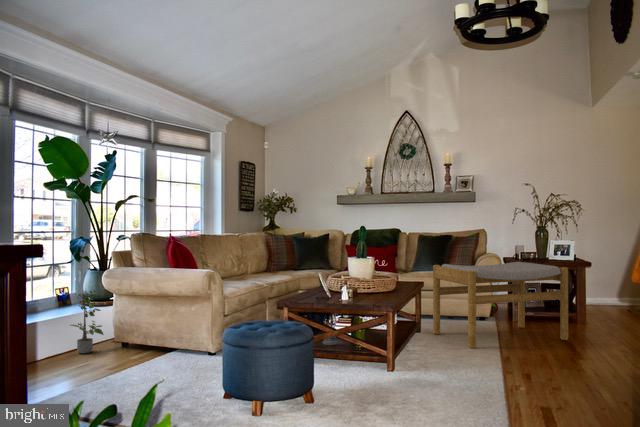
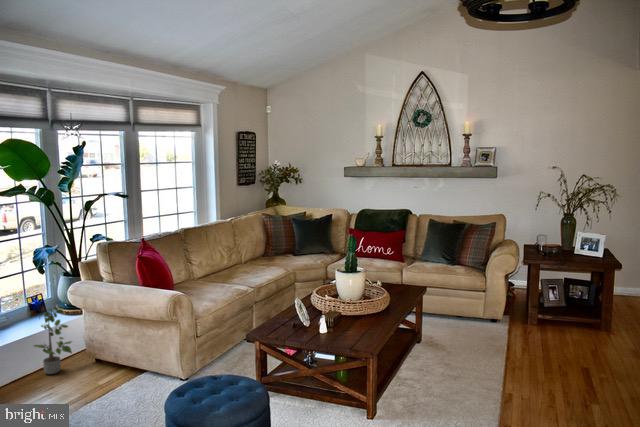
footstool: present [433,262,568,348] -> none [434,265,591,375]

